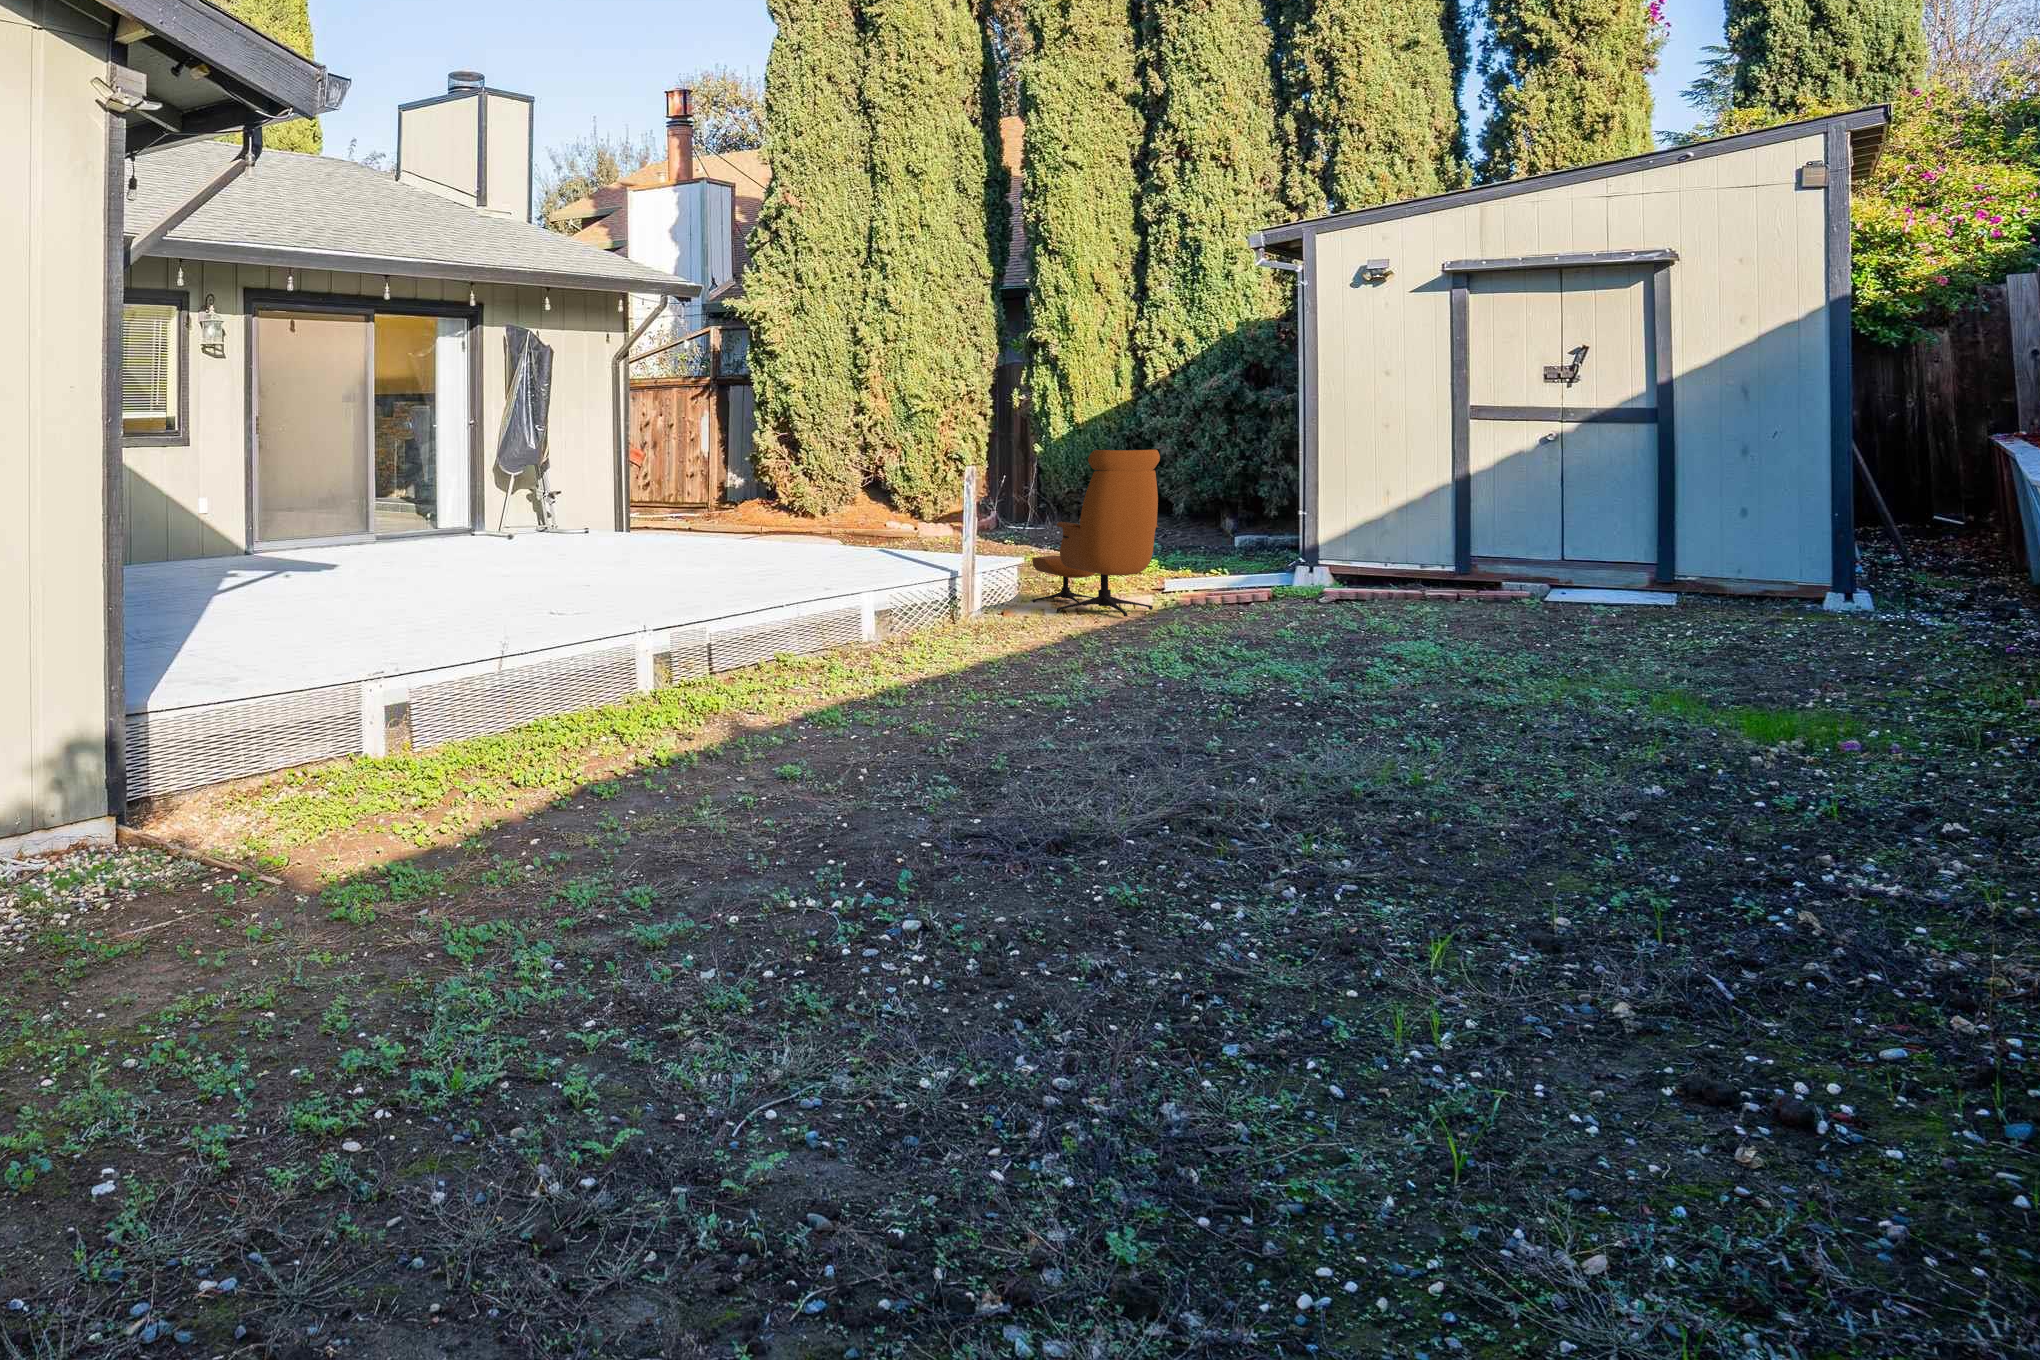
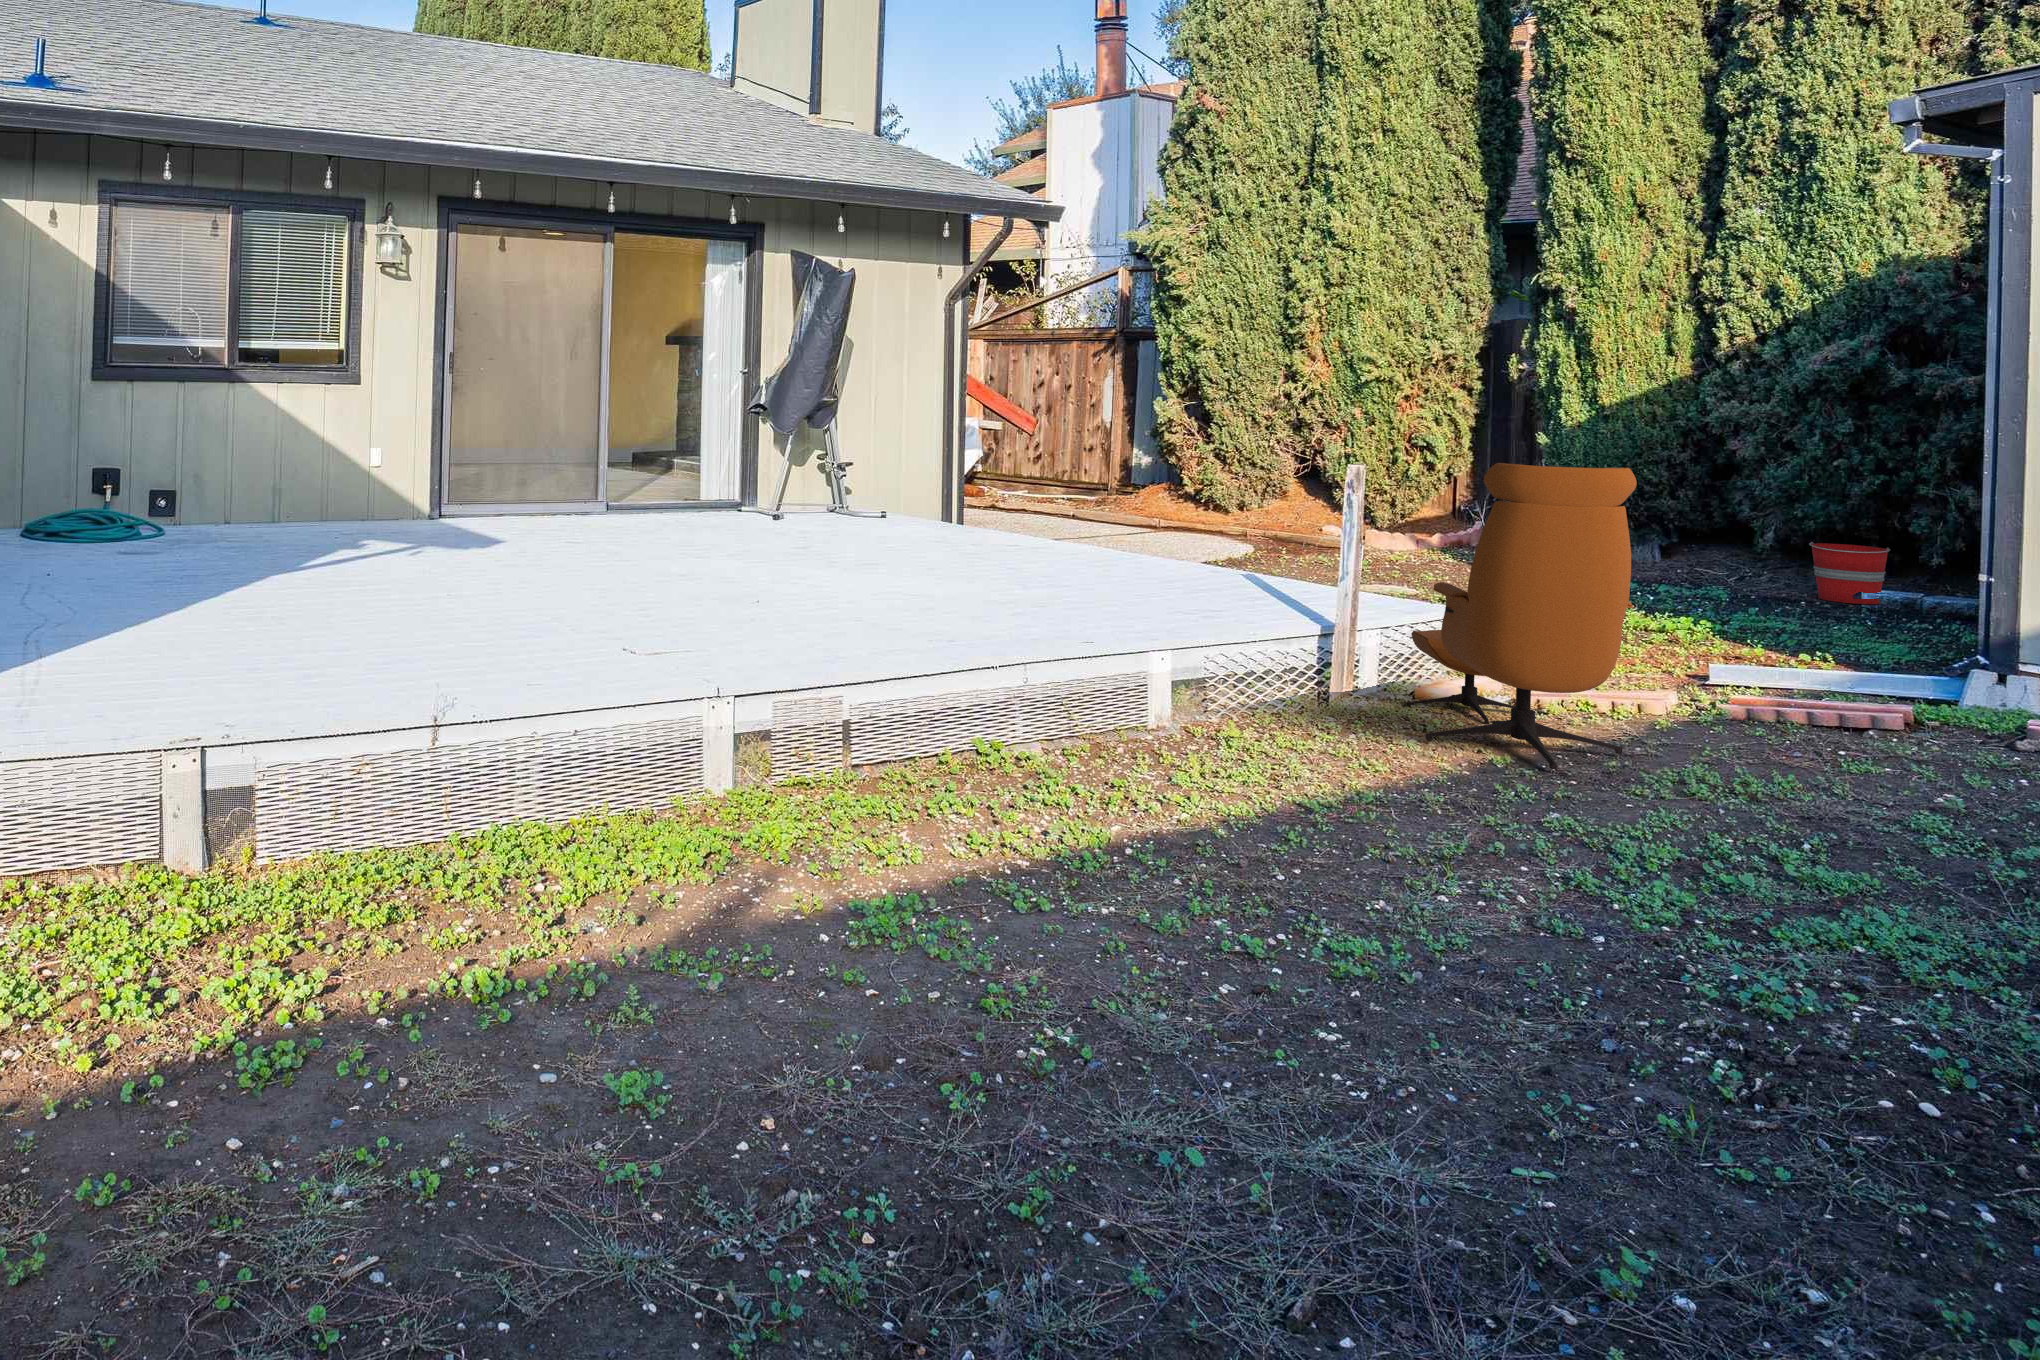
bucket: none [1203,508,1247,546] -> present [1809,542,1890,604]

